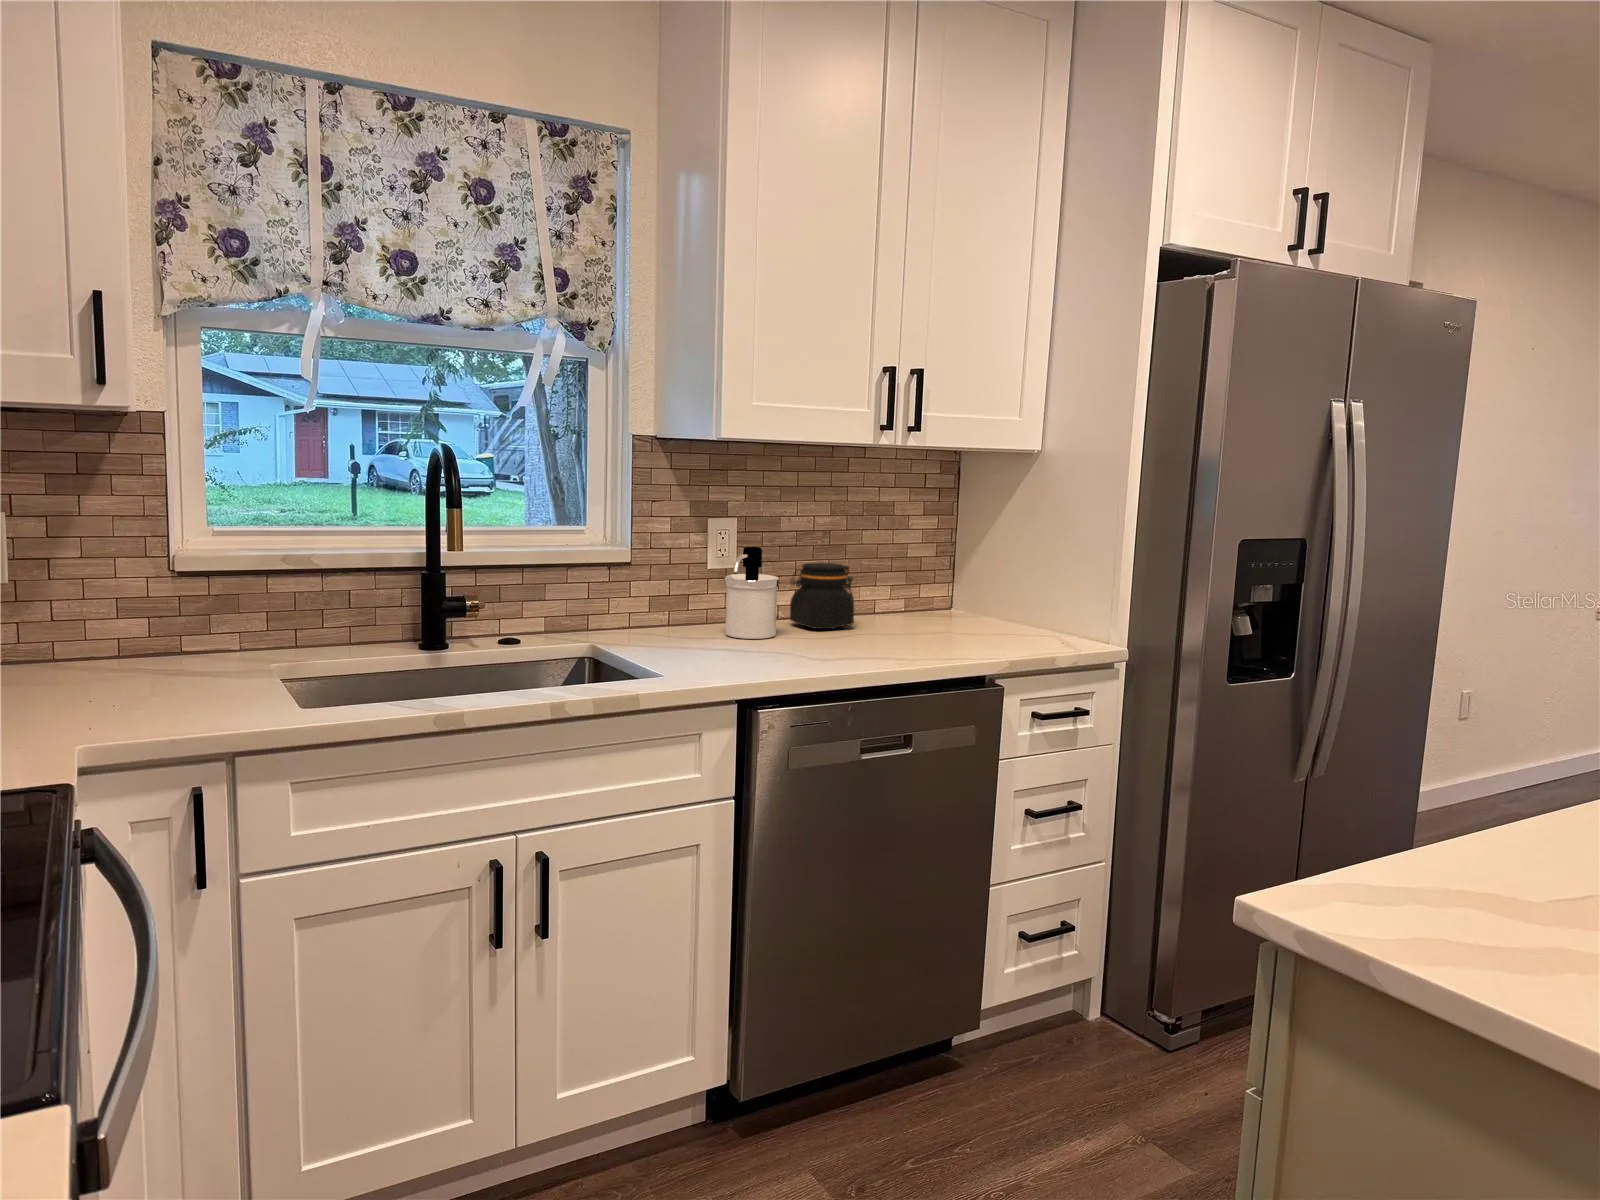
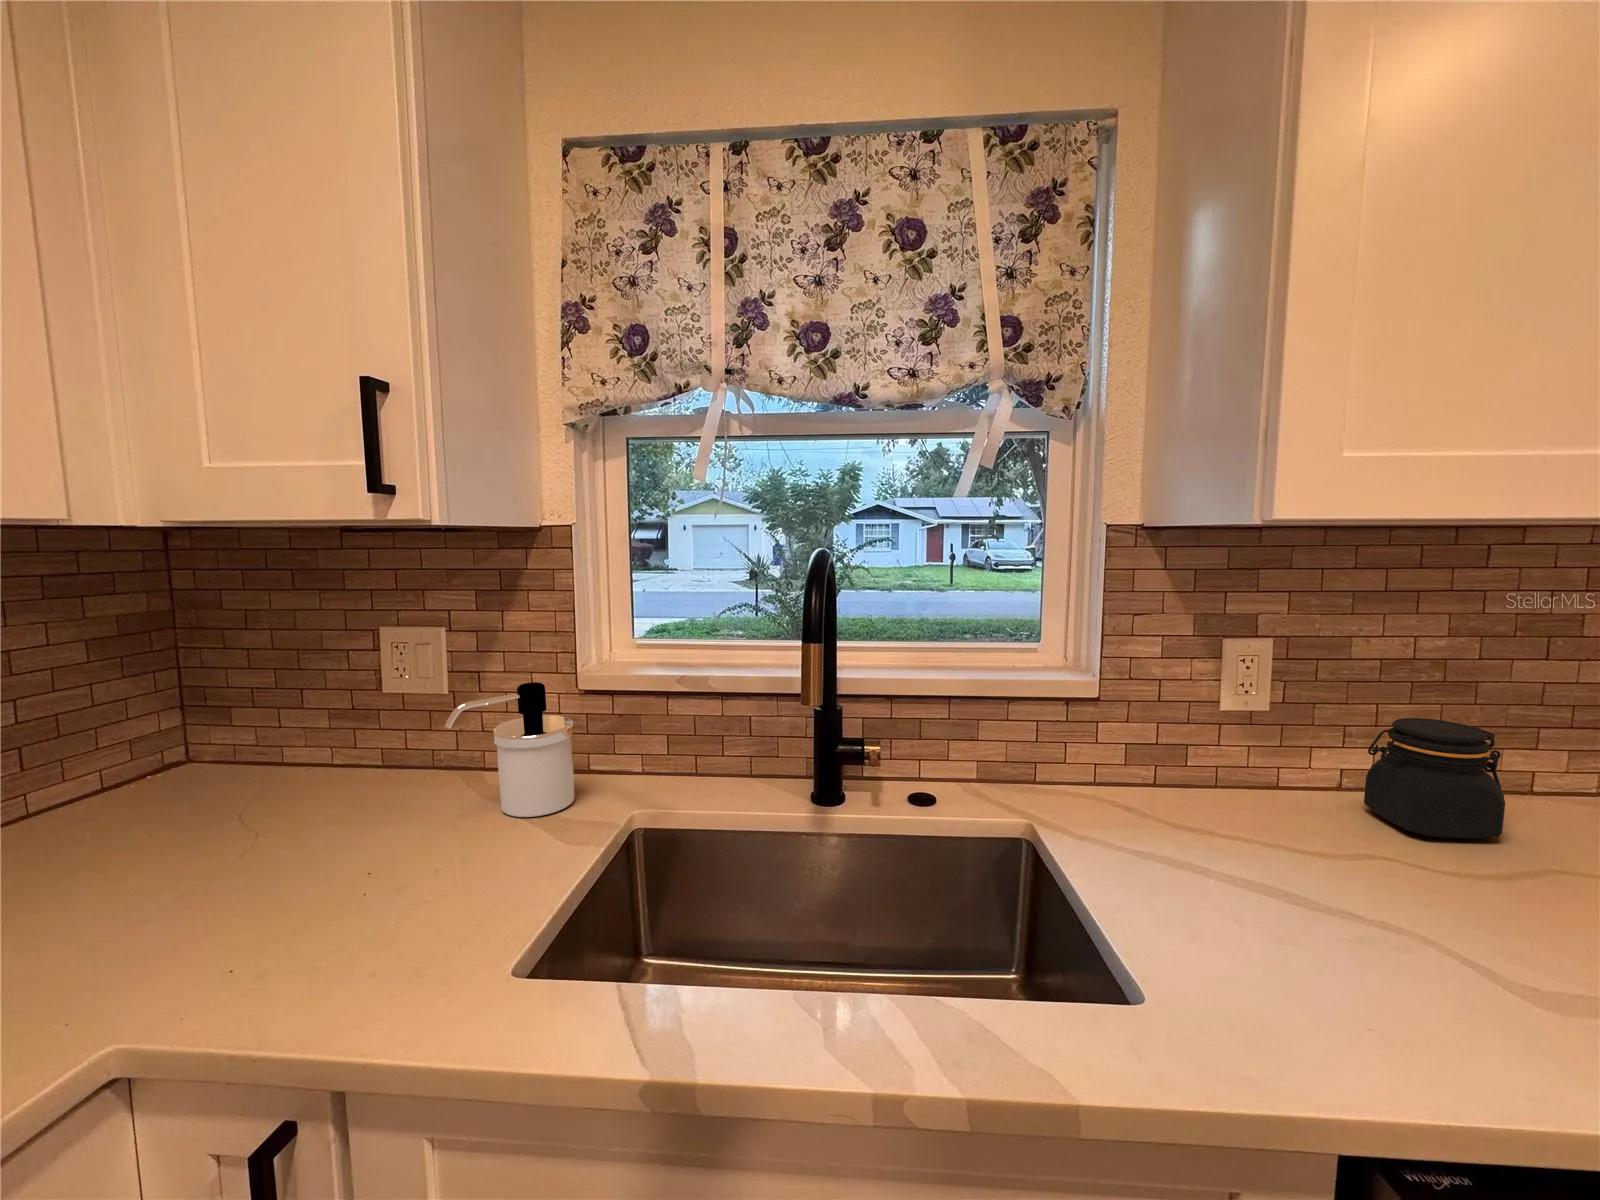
soap dispenser: present [725,547,779,639] -> present [444,682,575,817]

